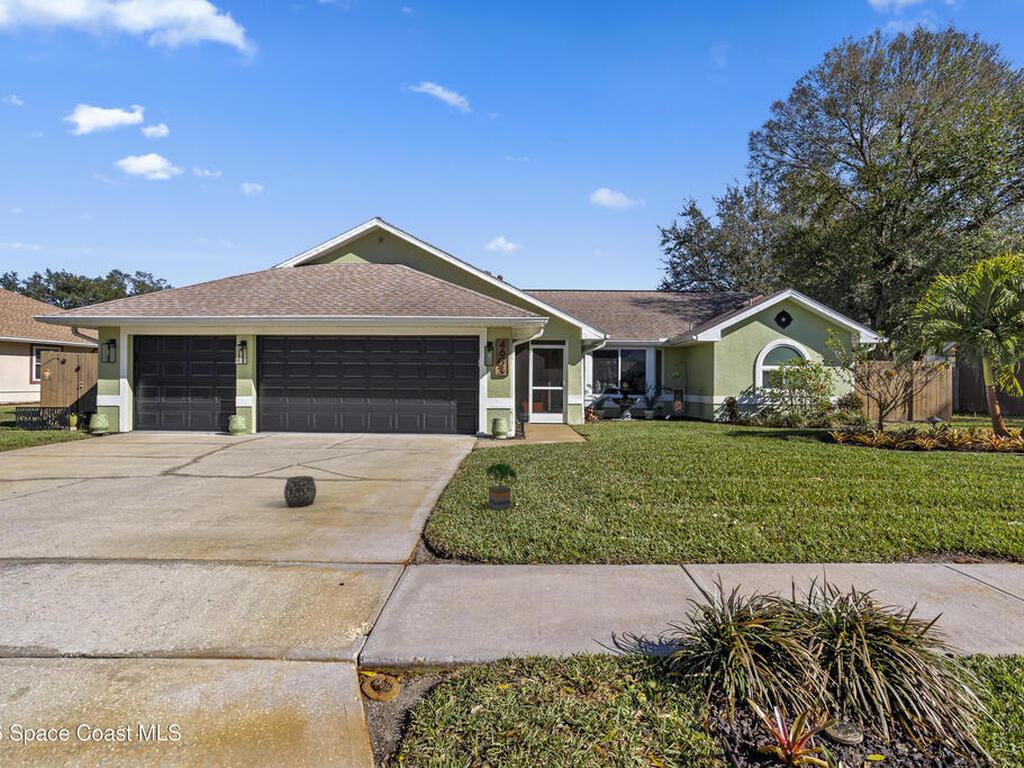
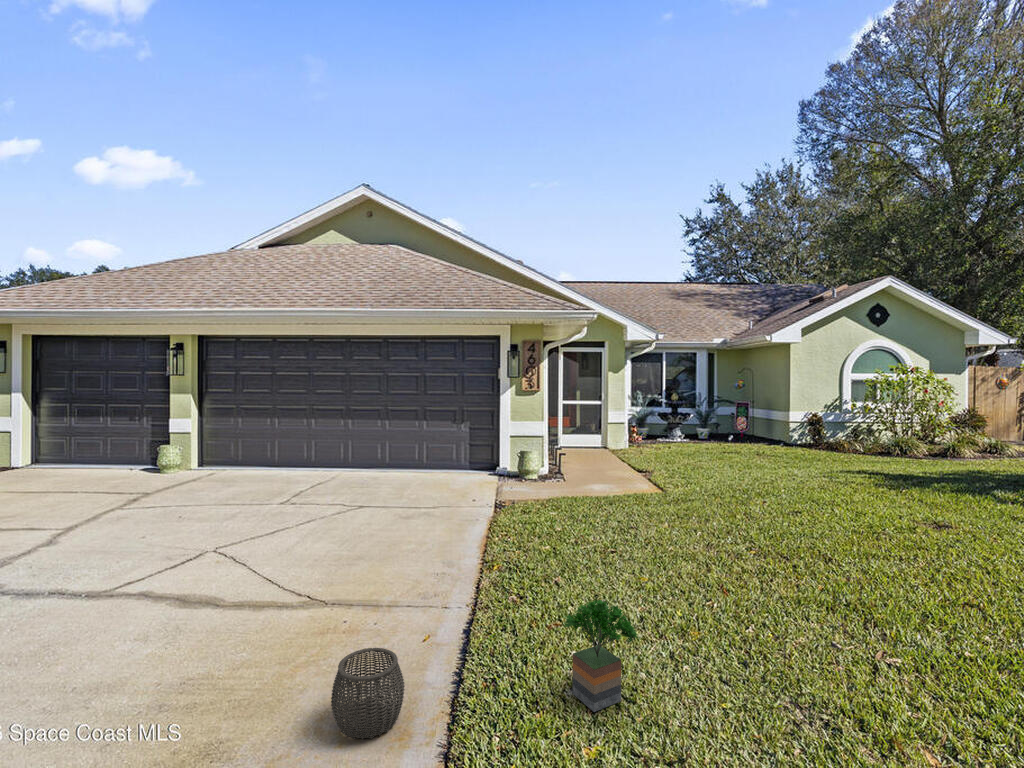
woven basket: present [284,476,316,507] -> present [331,648,405,740]

